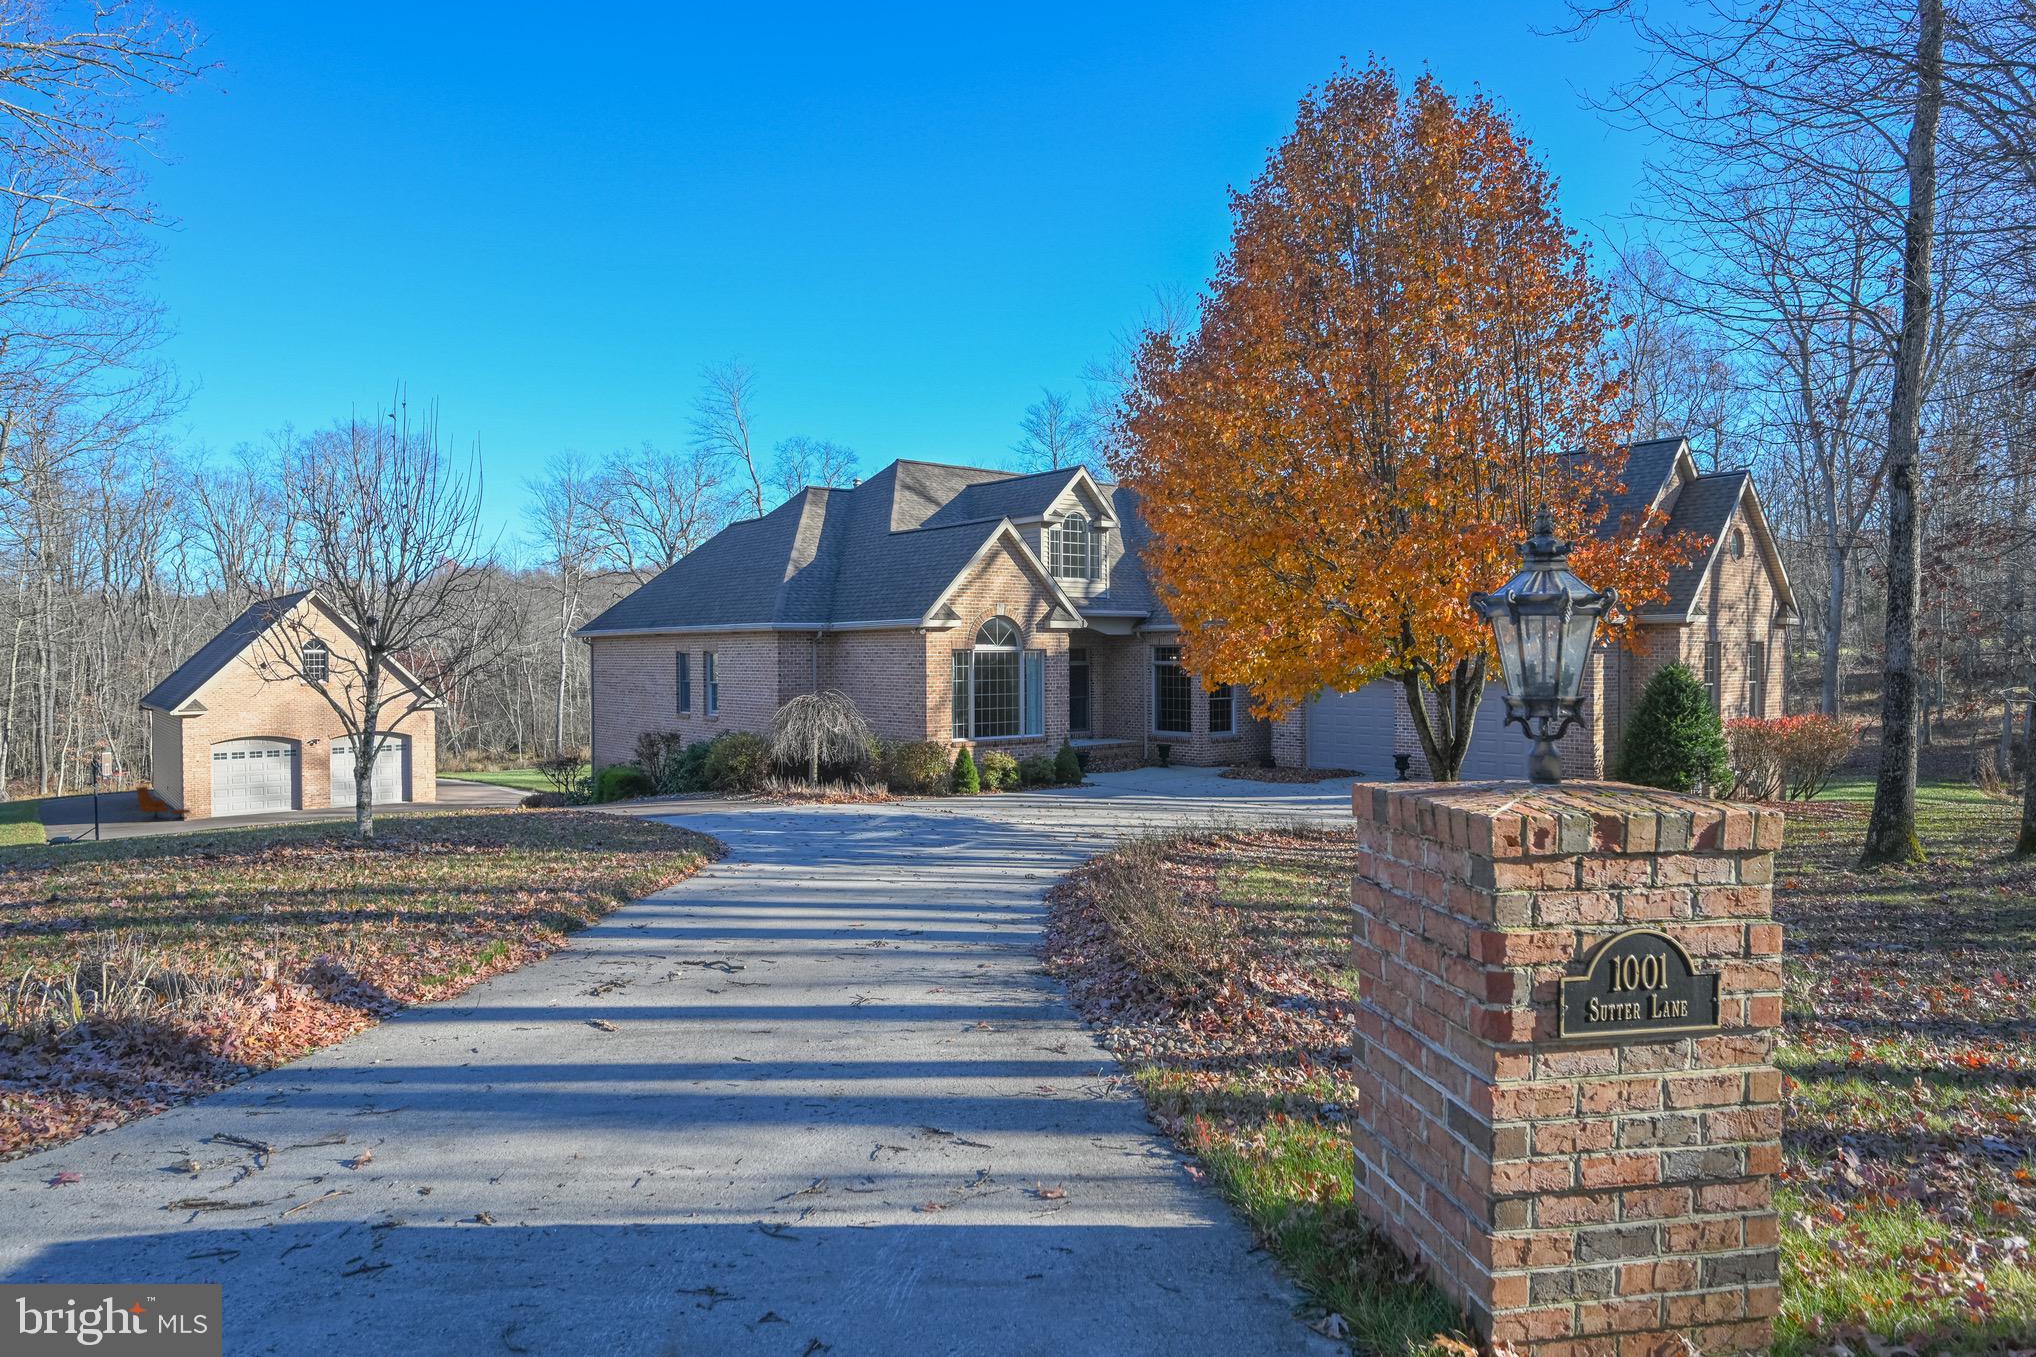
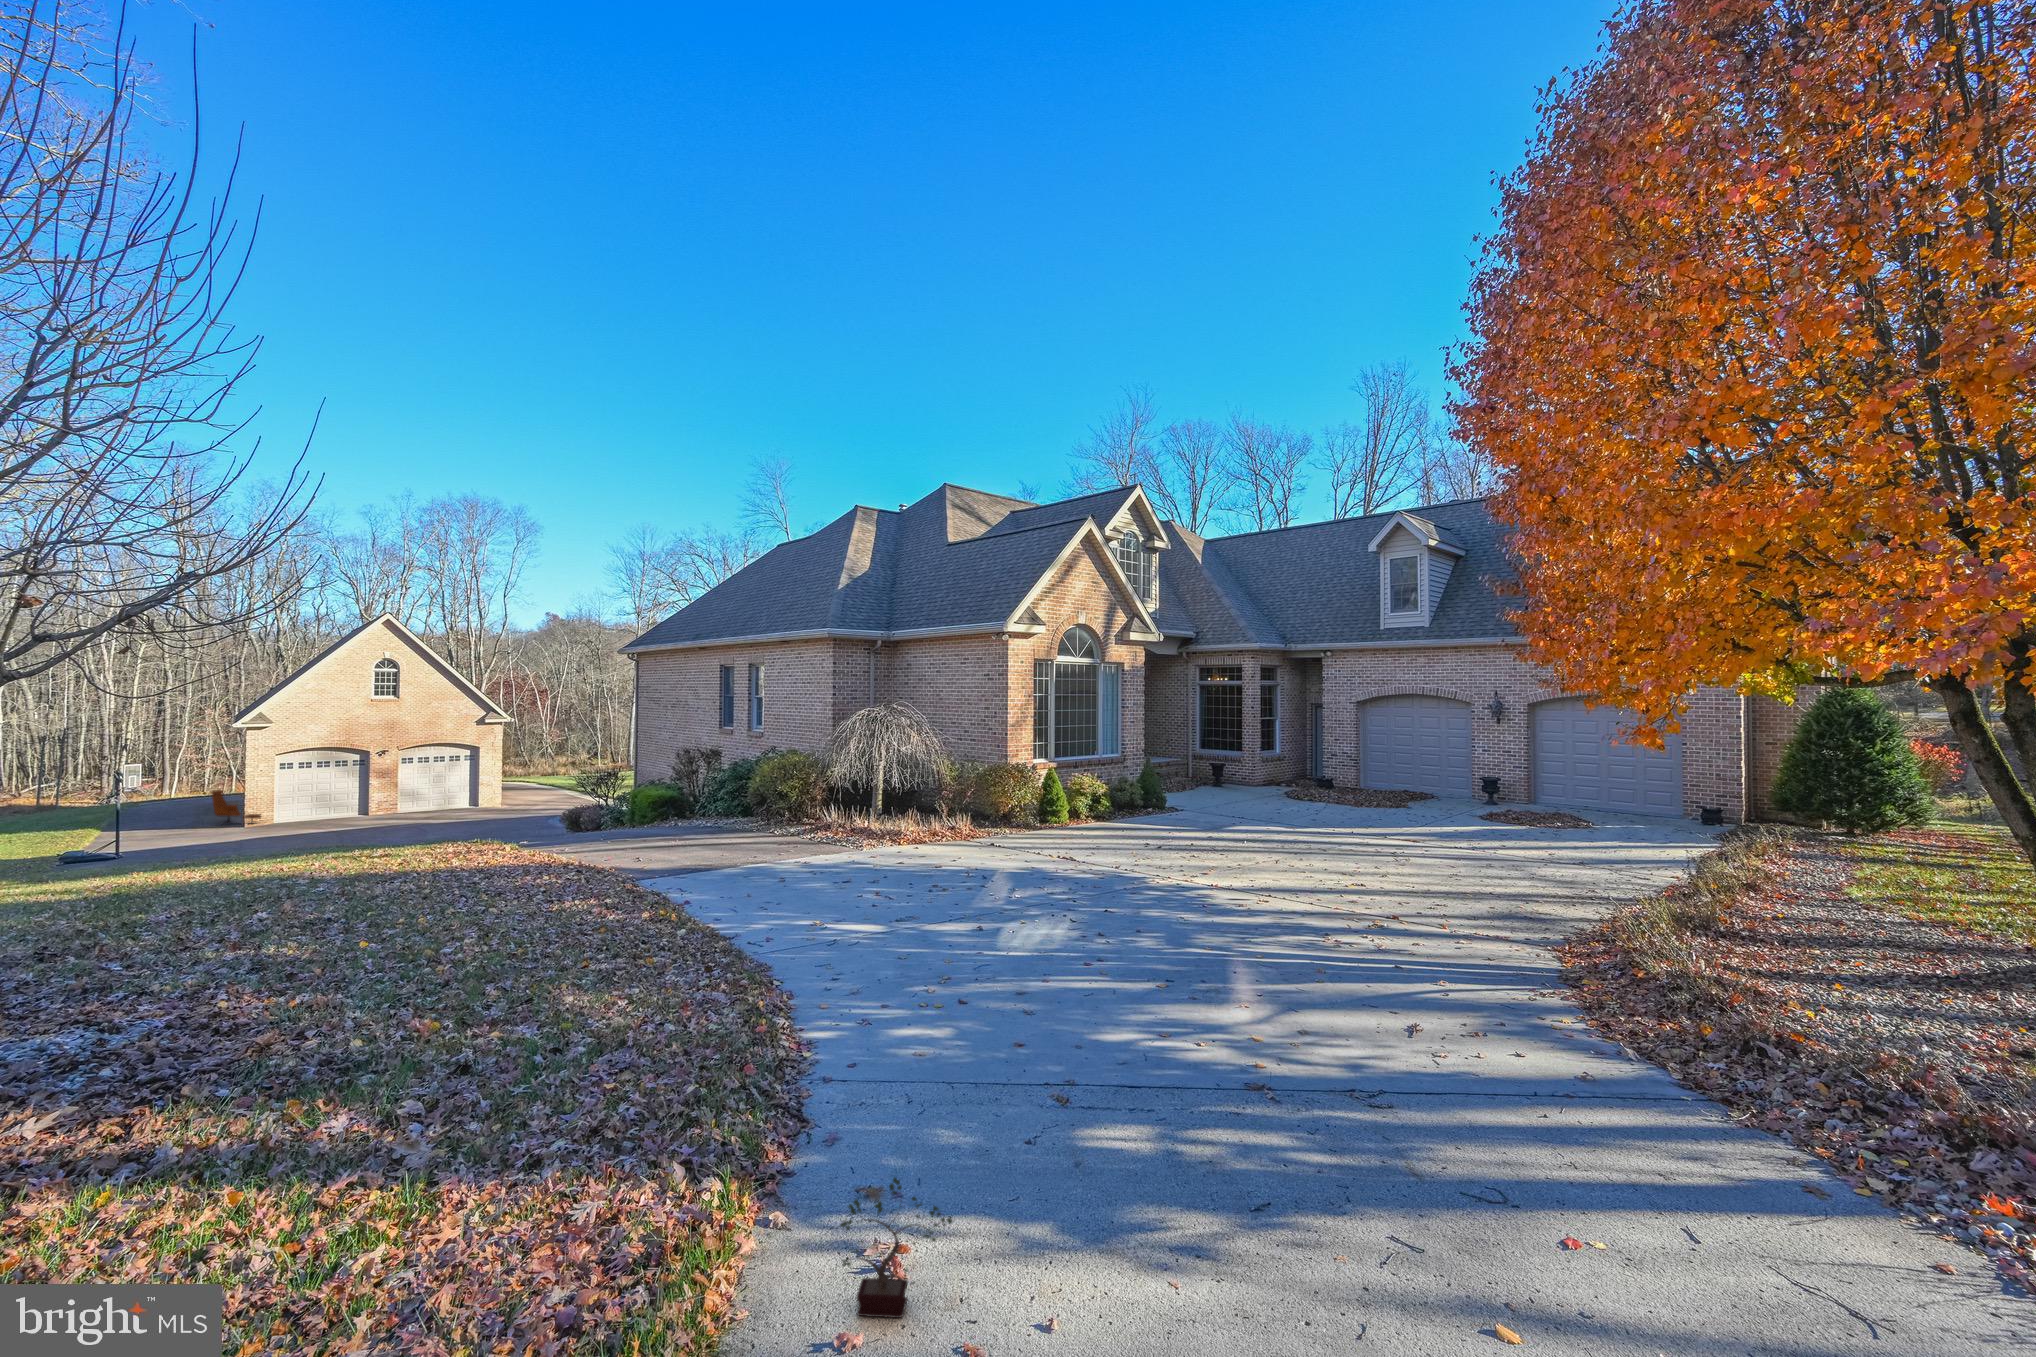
potted plant: none [745,1158,842,1275] -> present [840,1177,953,1318]

